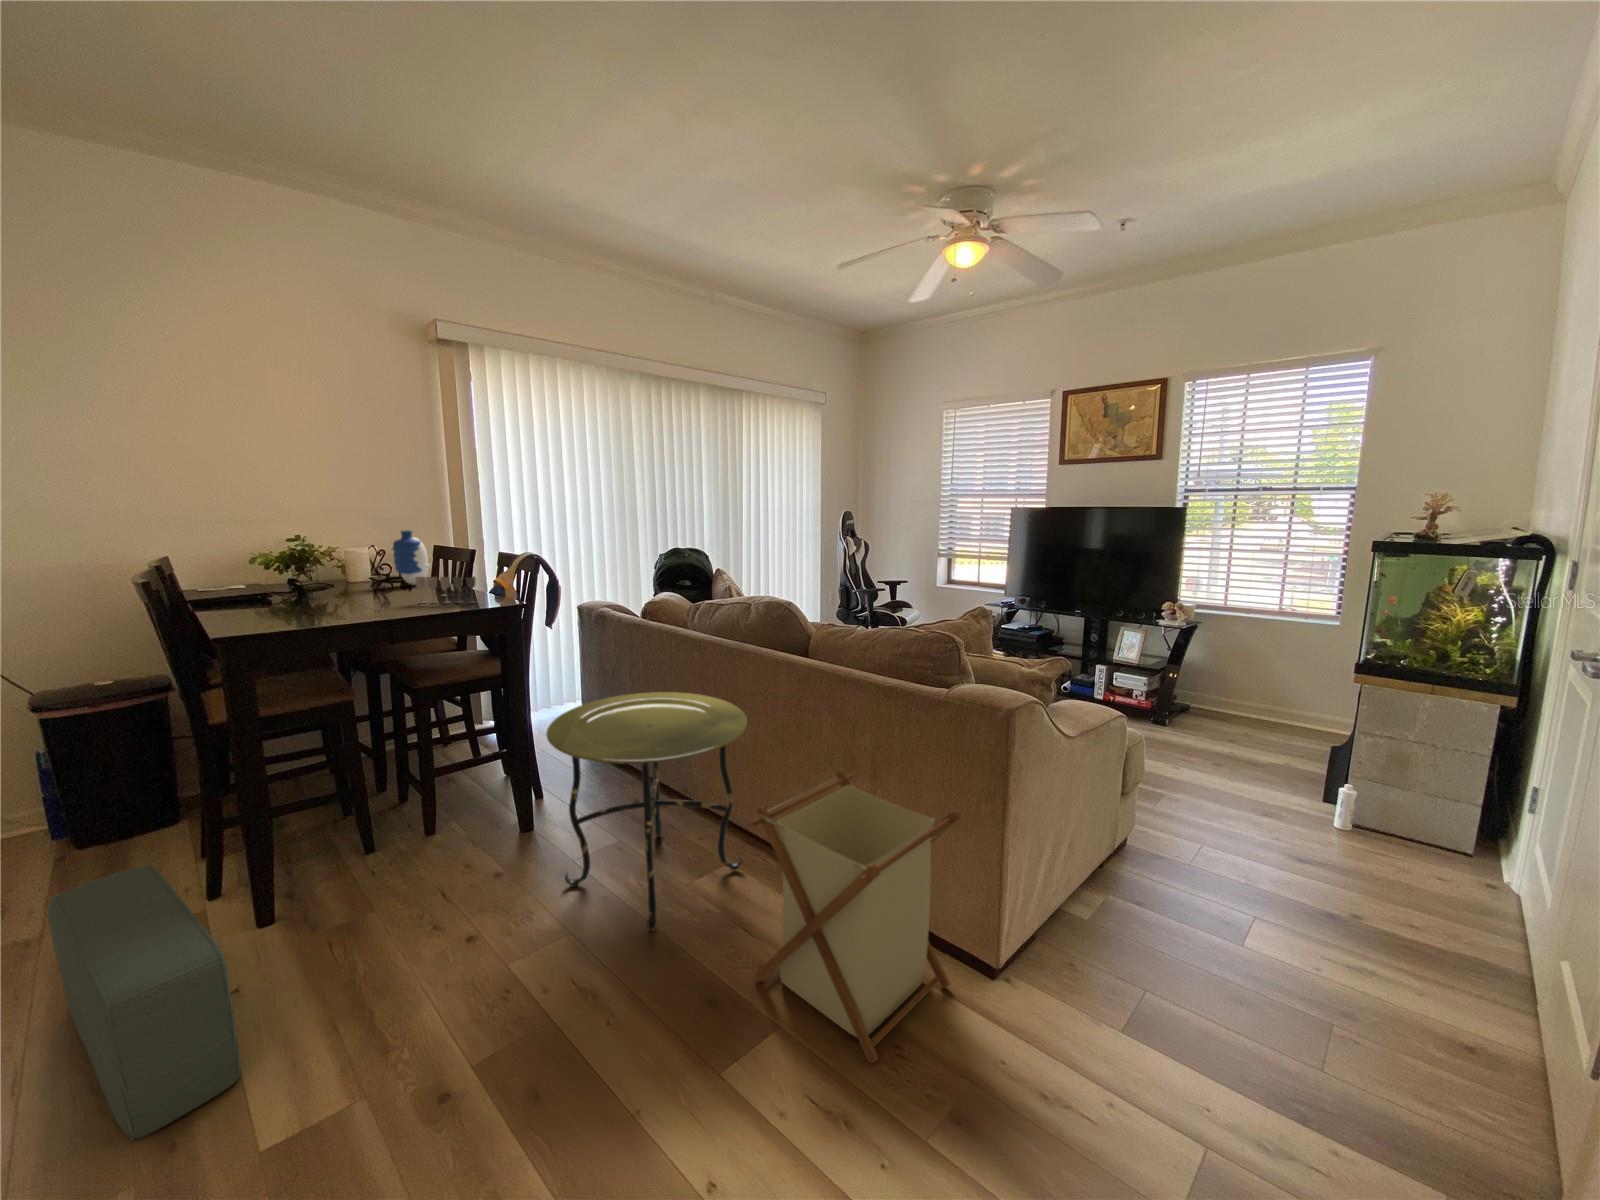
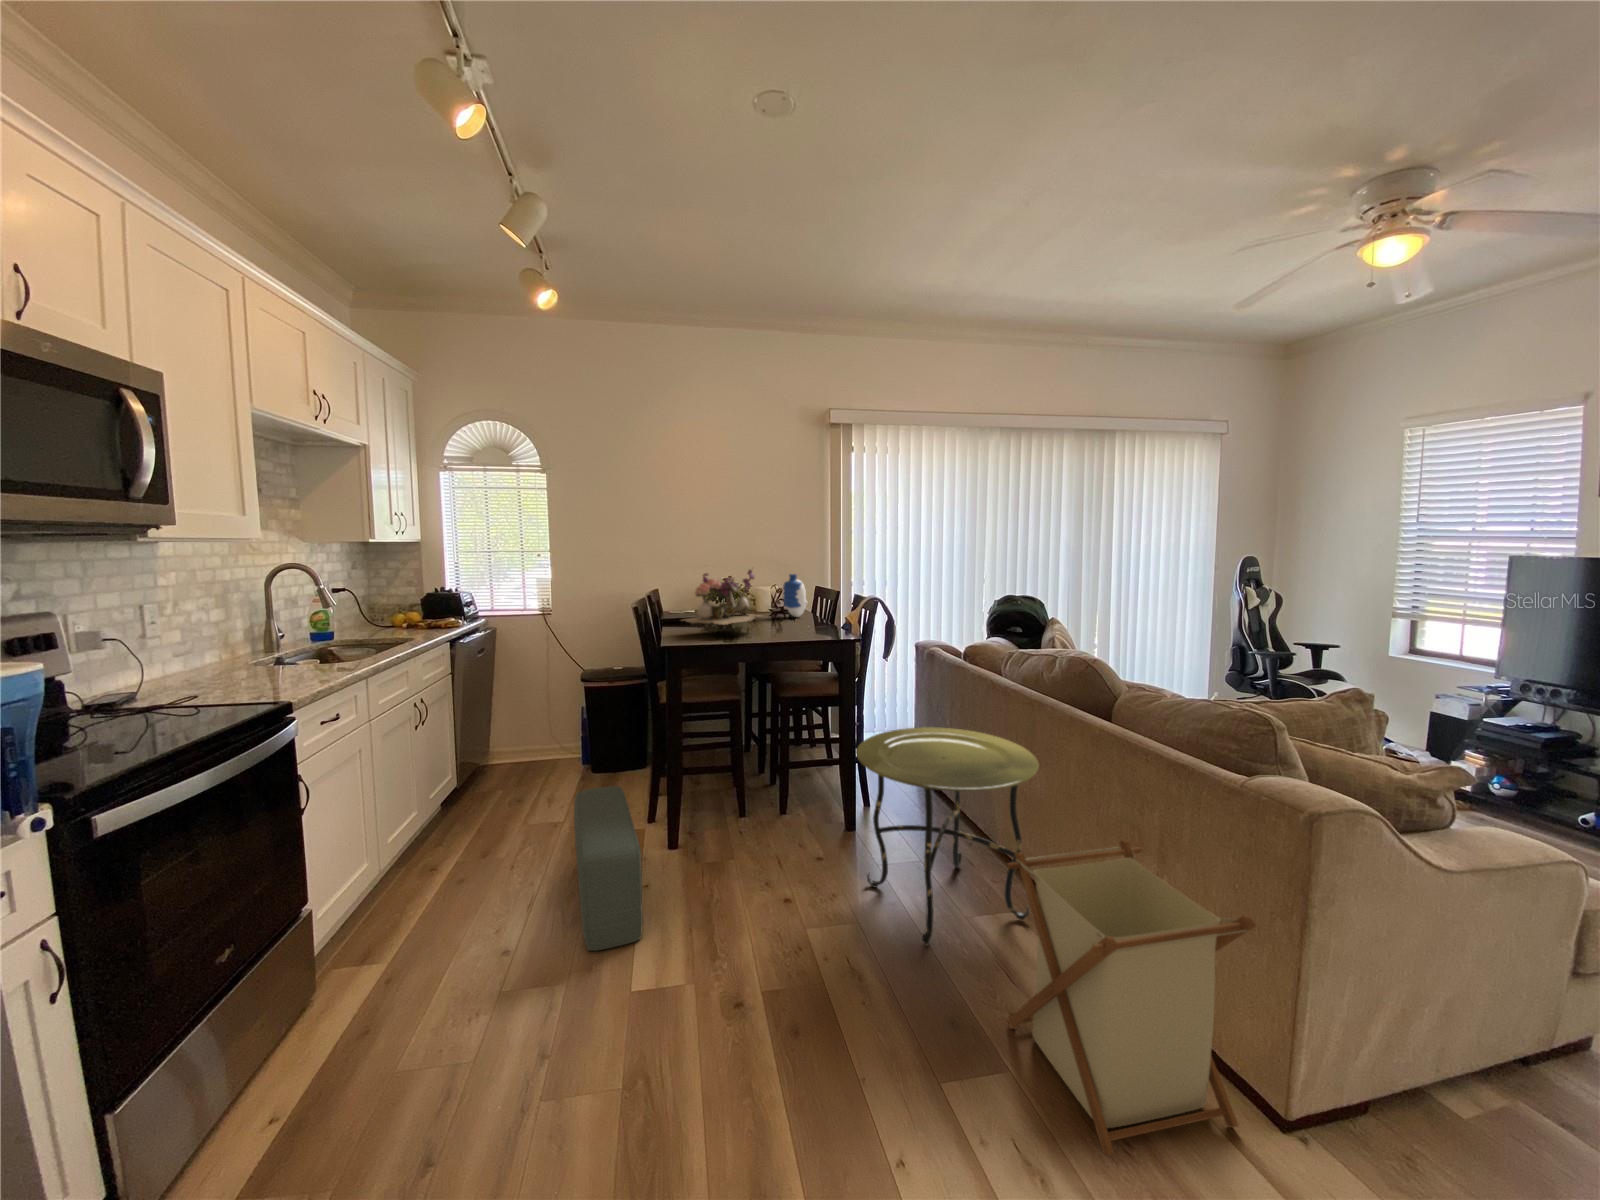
flower arrangement: none [232,521,377,615] -> present [683,570,759,632]
wine glass: present [415,577,476,604] -> none [788,611,829,635]

